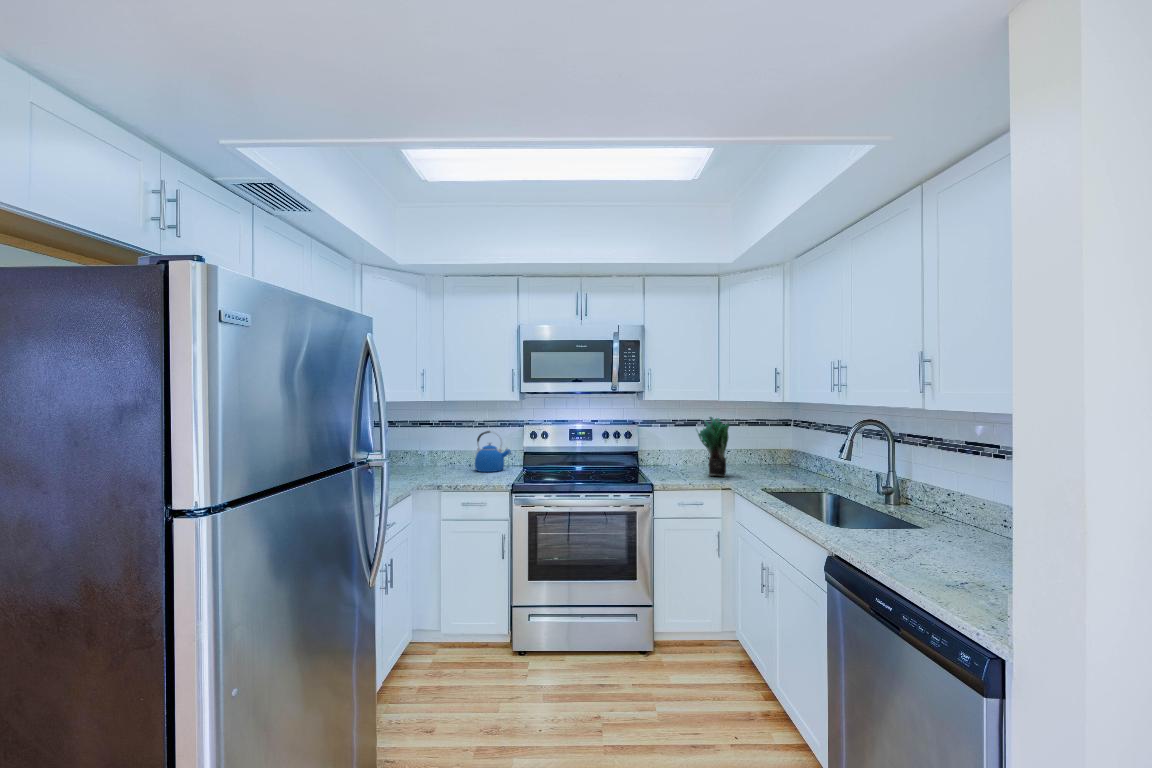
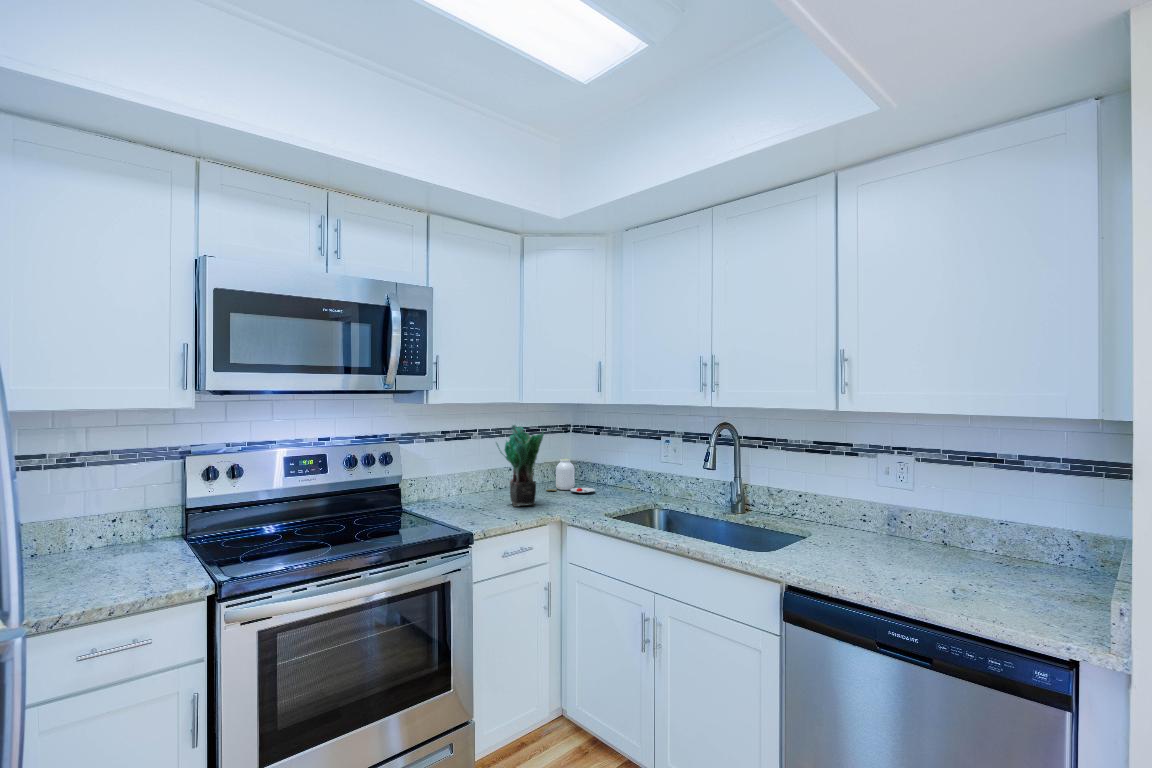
kettle: present [475,431,511,472] -> none [69,473,167,565]
jar: none [754,447,792,475] -> present [547,459,595,493]

